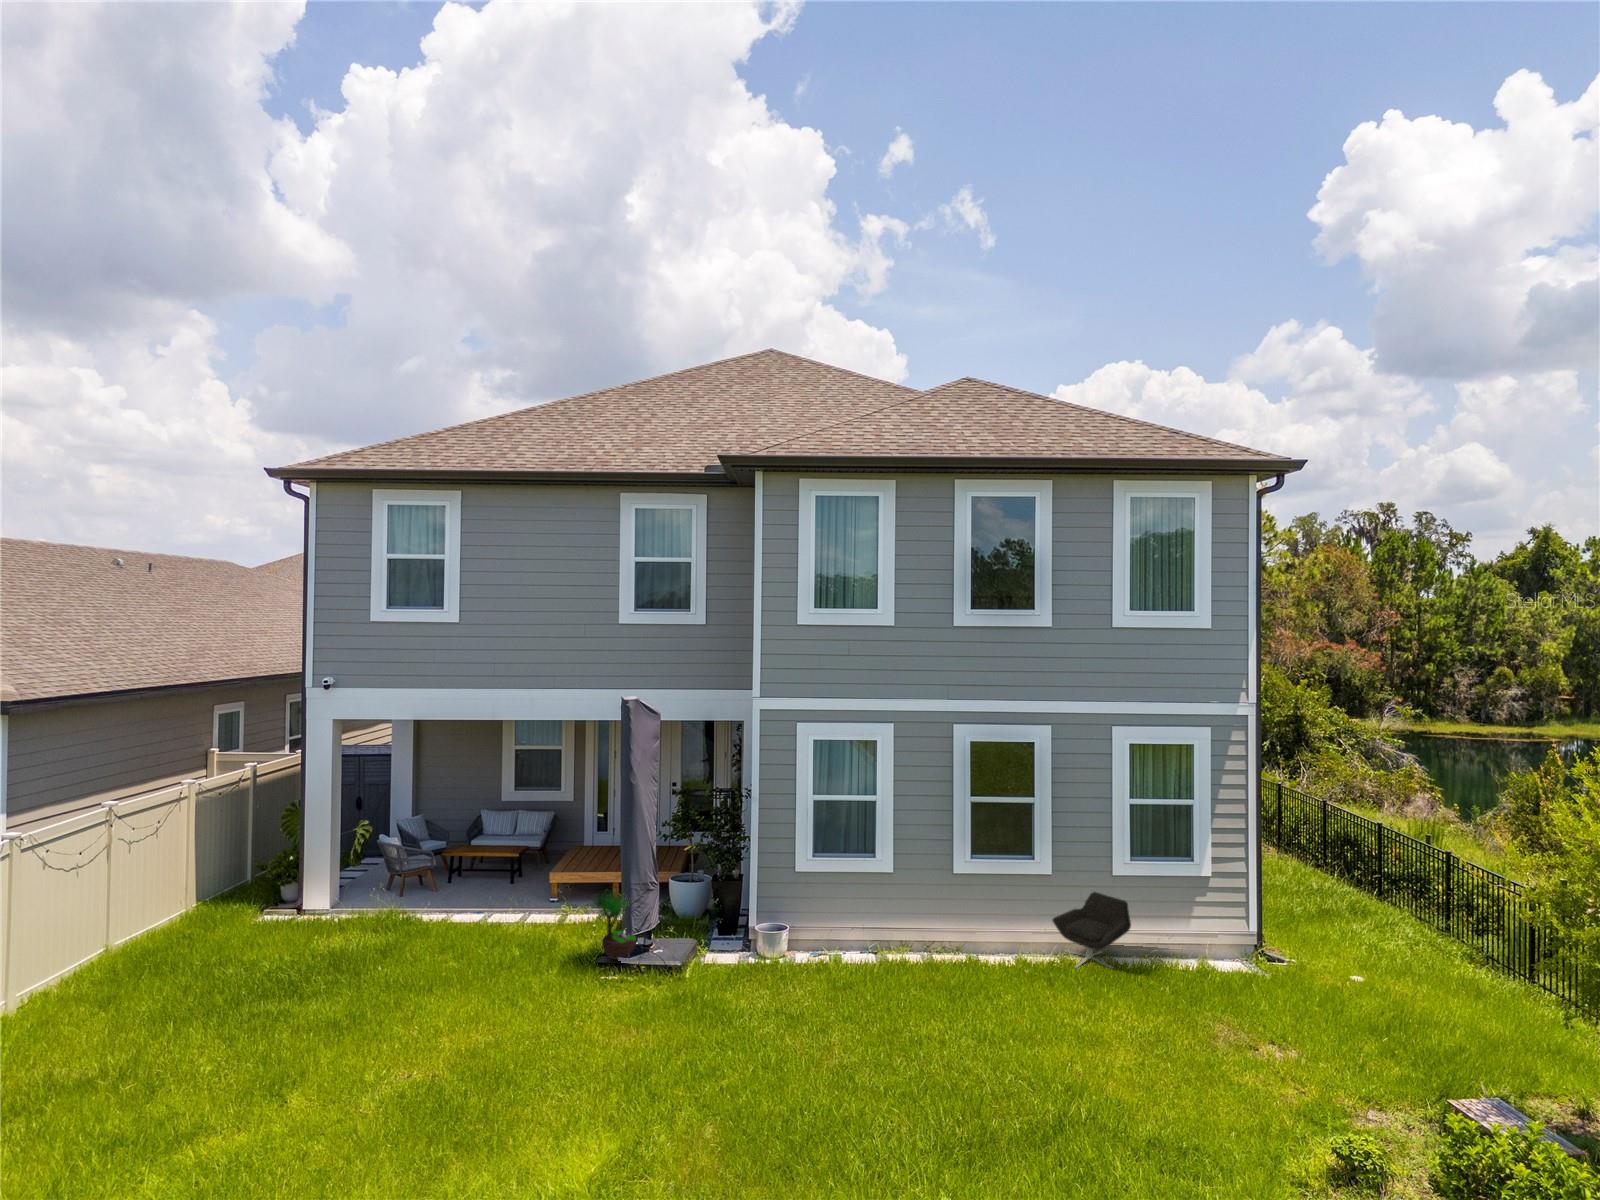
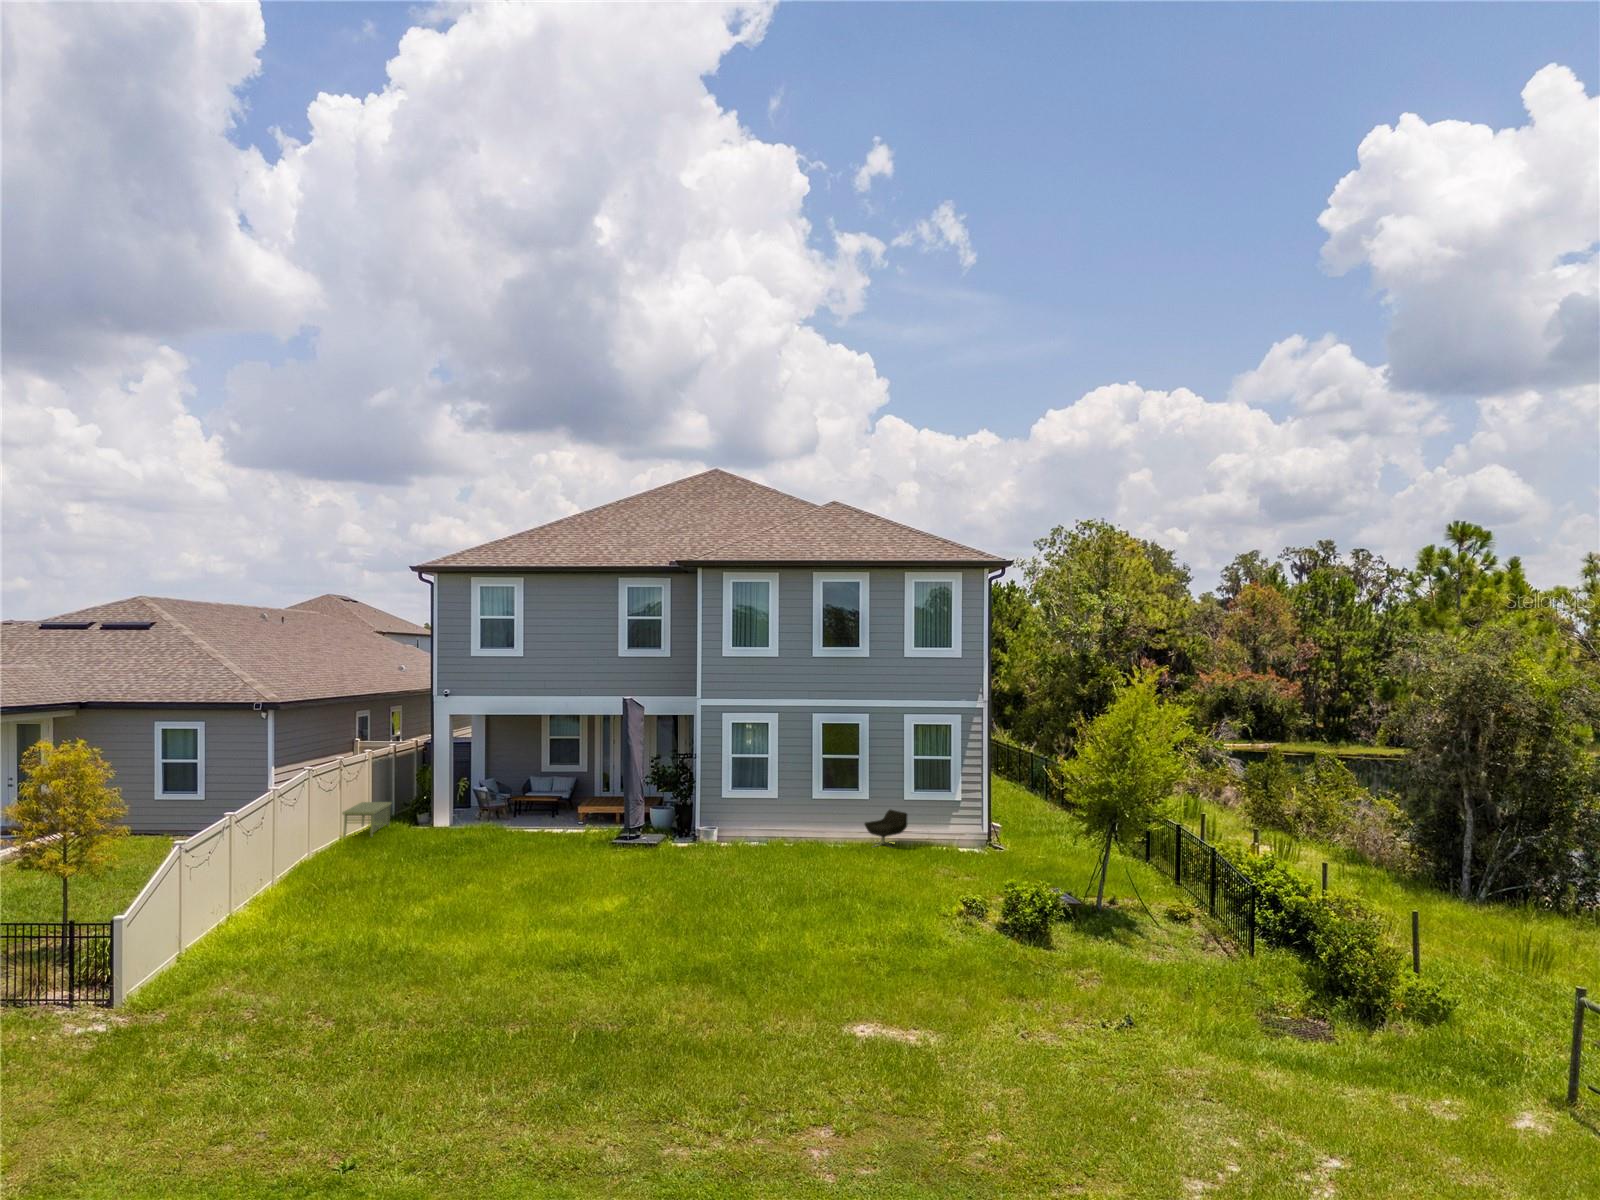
storage bench: none [88,878,214,965] -> present [342,802,392,837]
potted tree: present [592,890,636,960] -> none [601,798,627,841]

